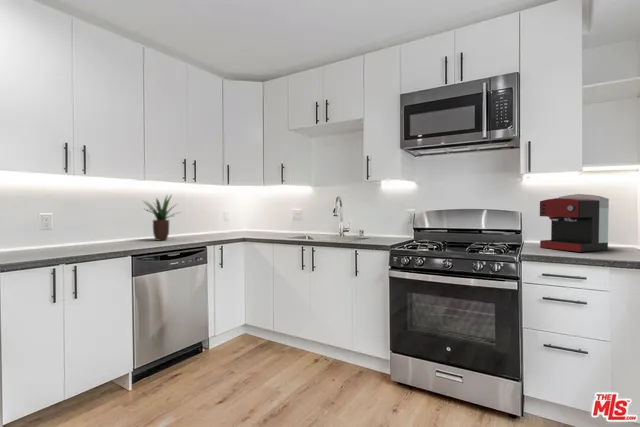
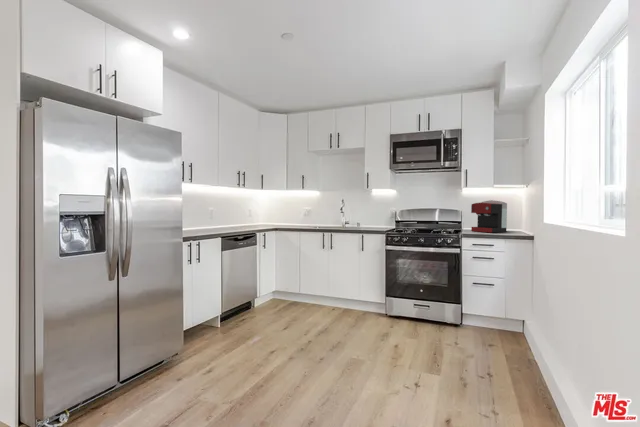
potted plant: present [146,197,174,241] -> none [209,196,235,229]

